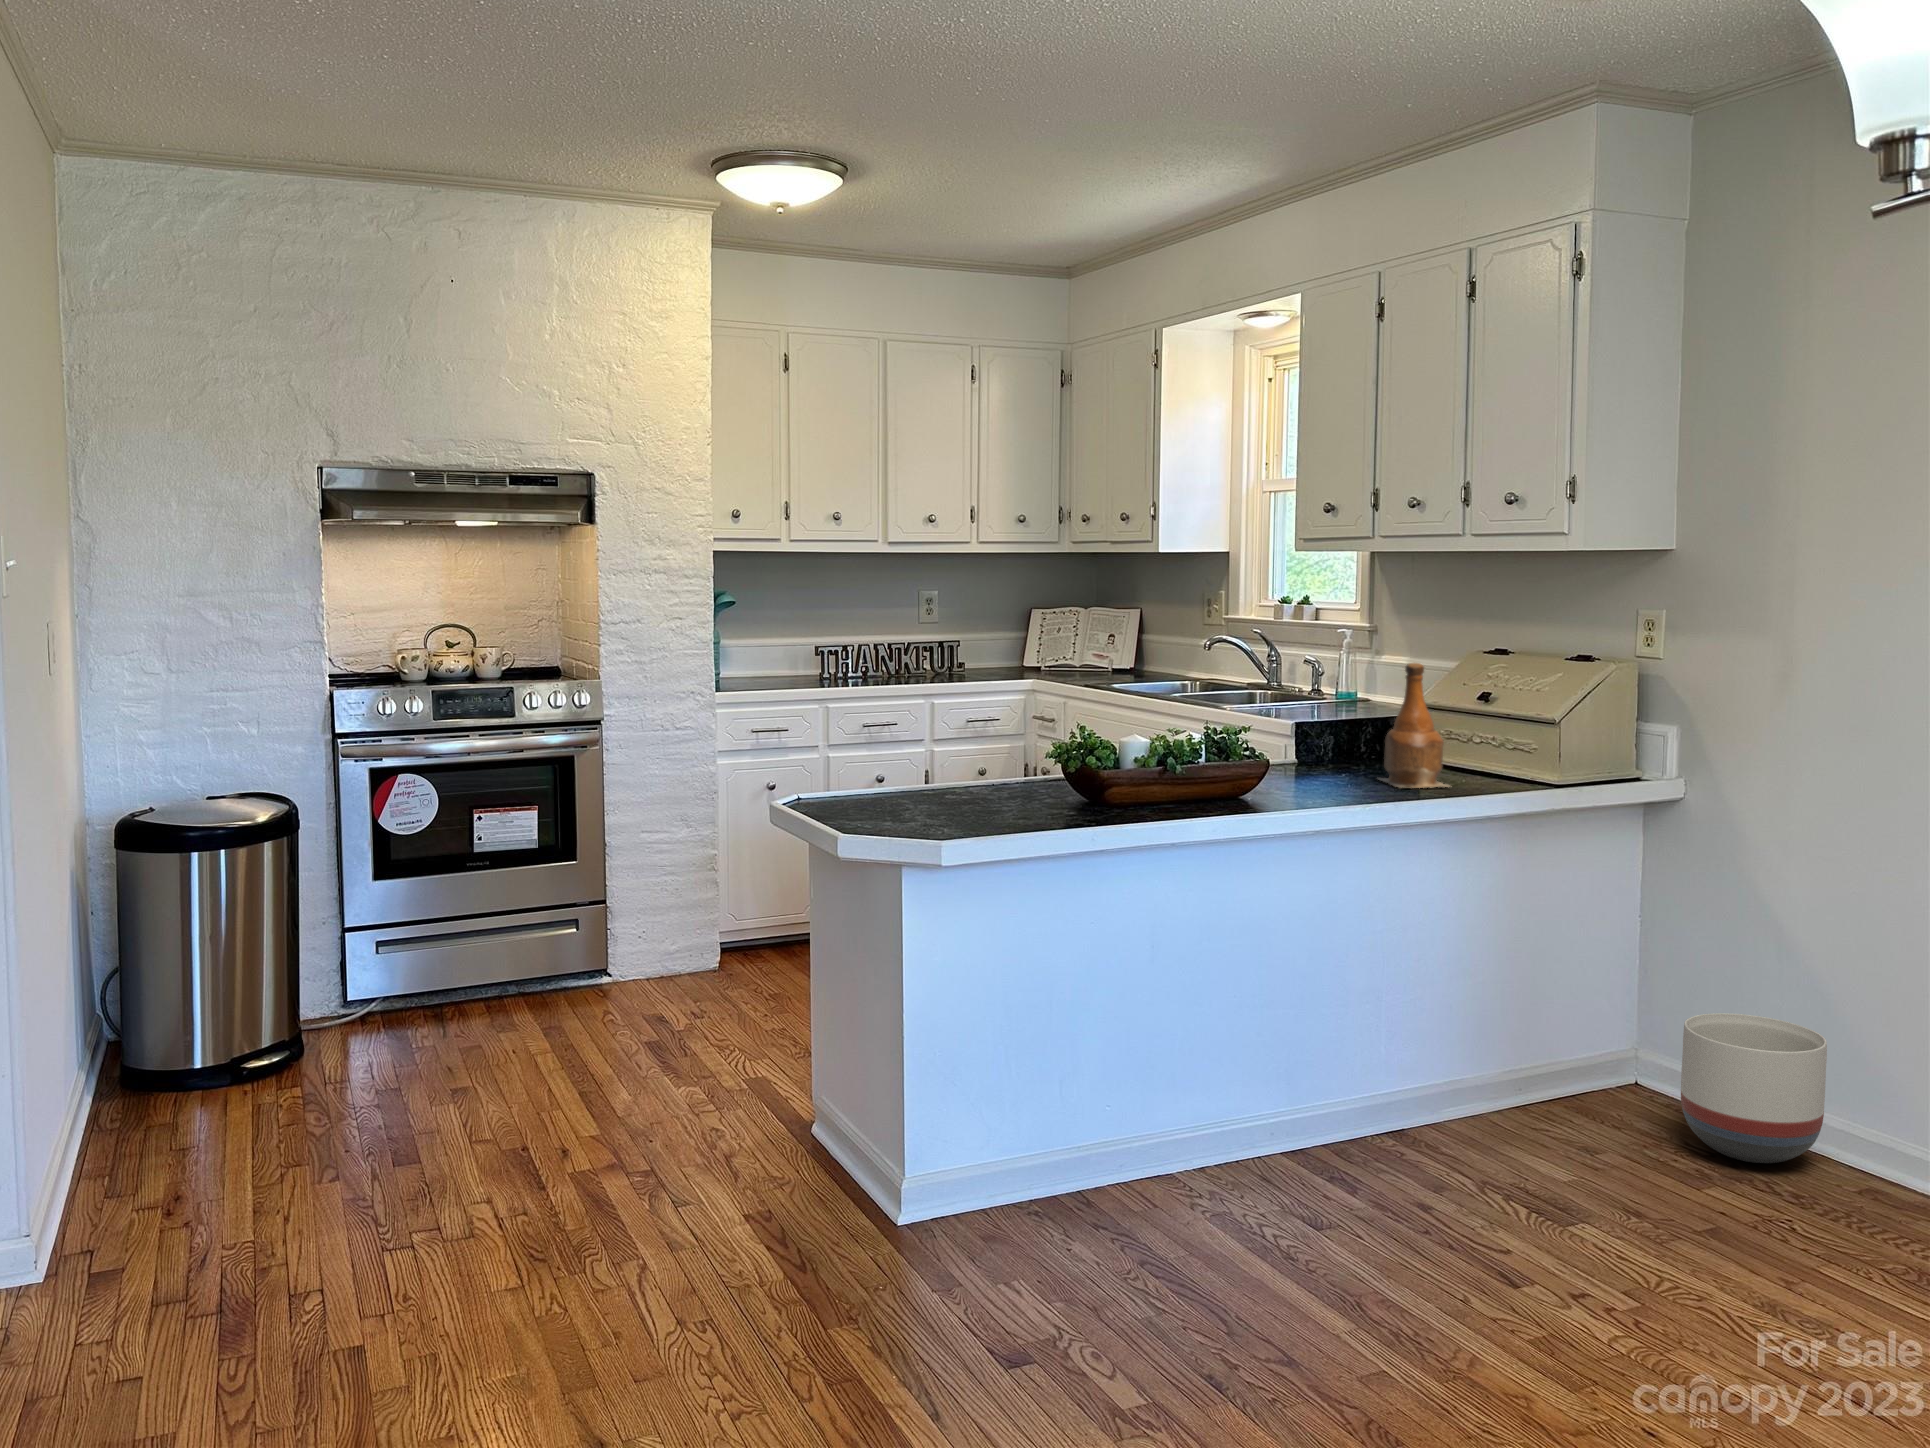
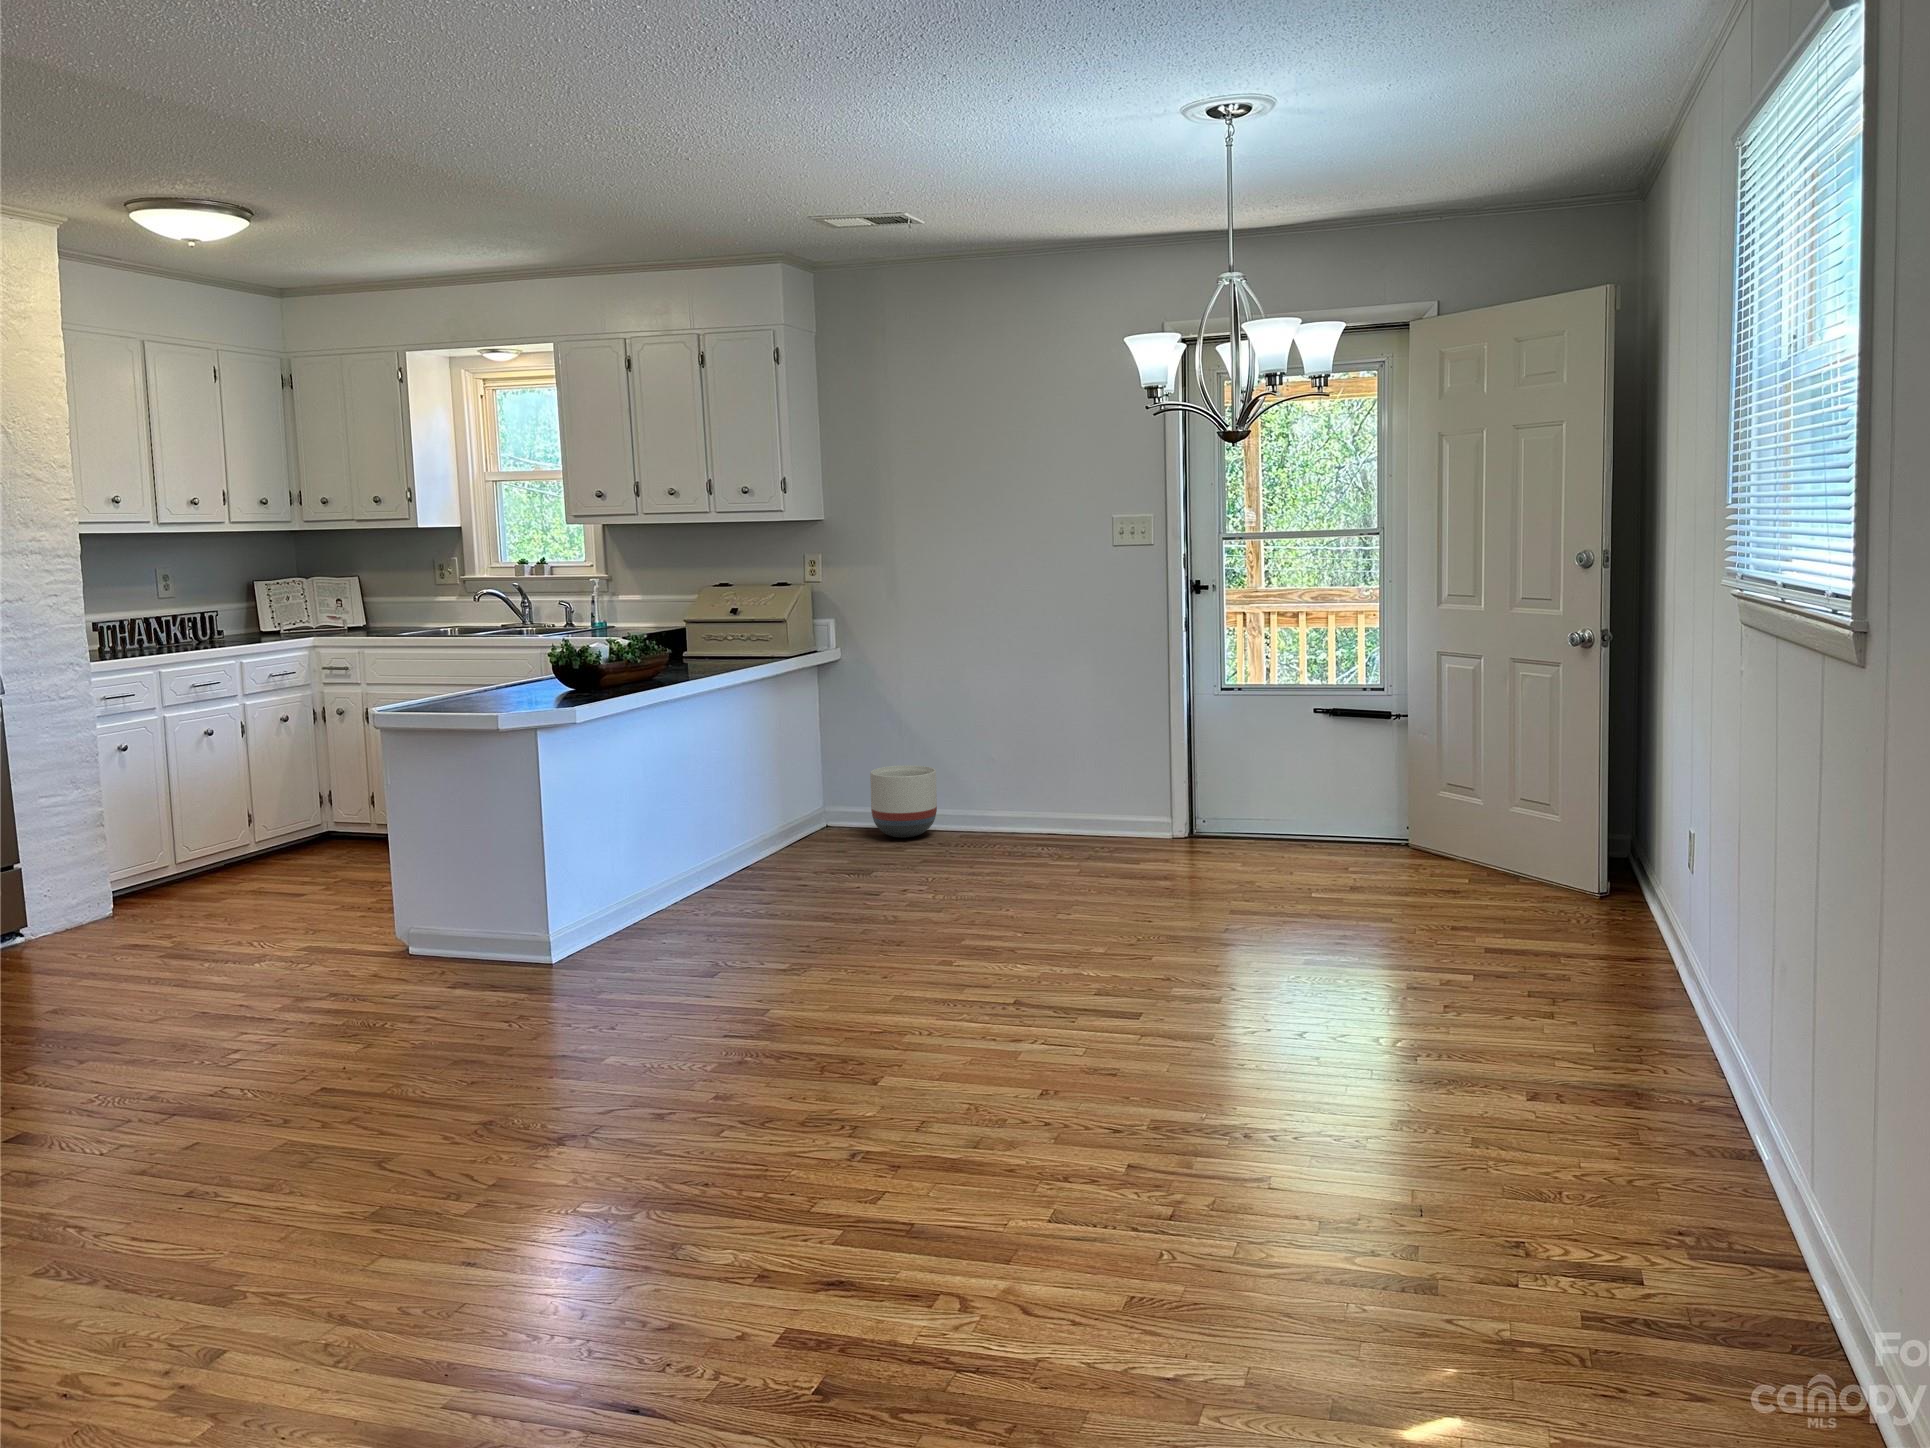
bottle: present [1379,663,1449,788] -> none [702,590,751,665]

